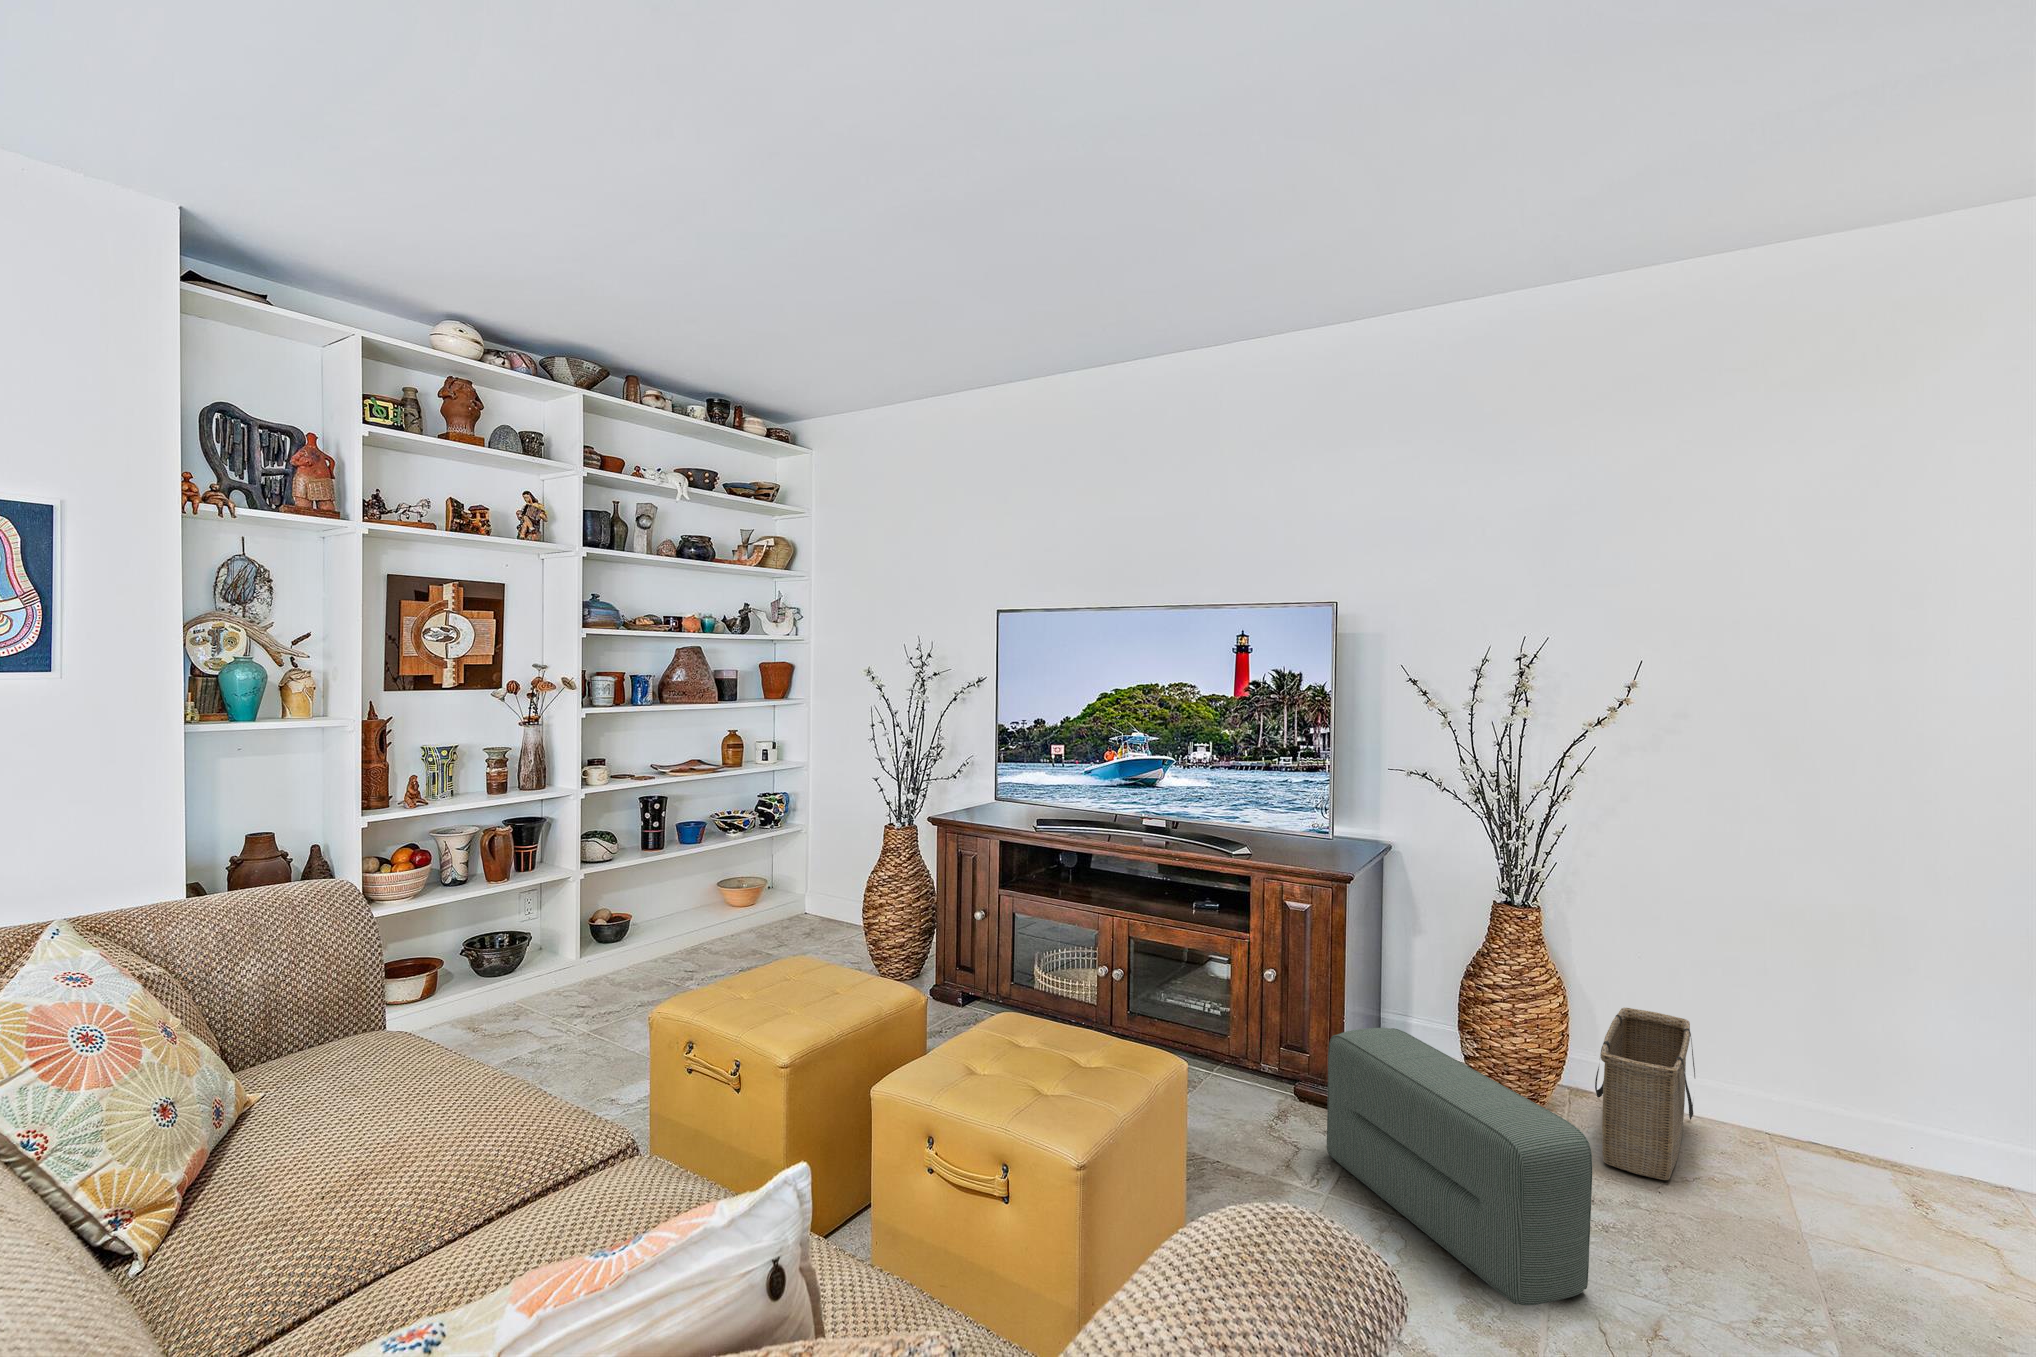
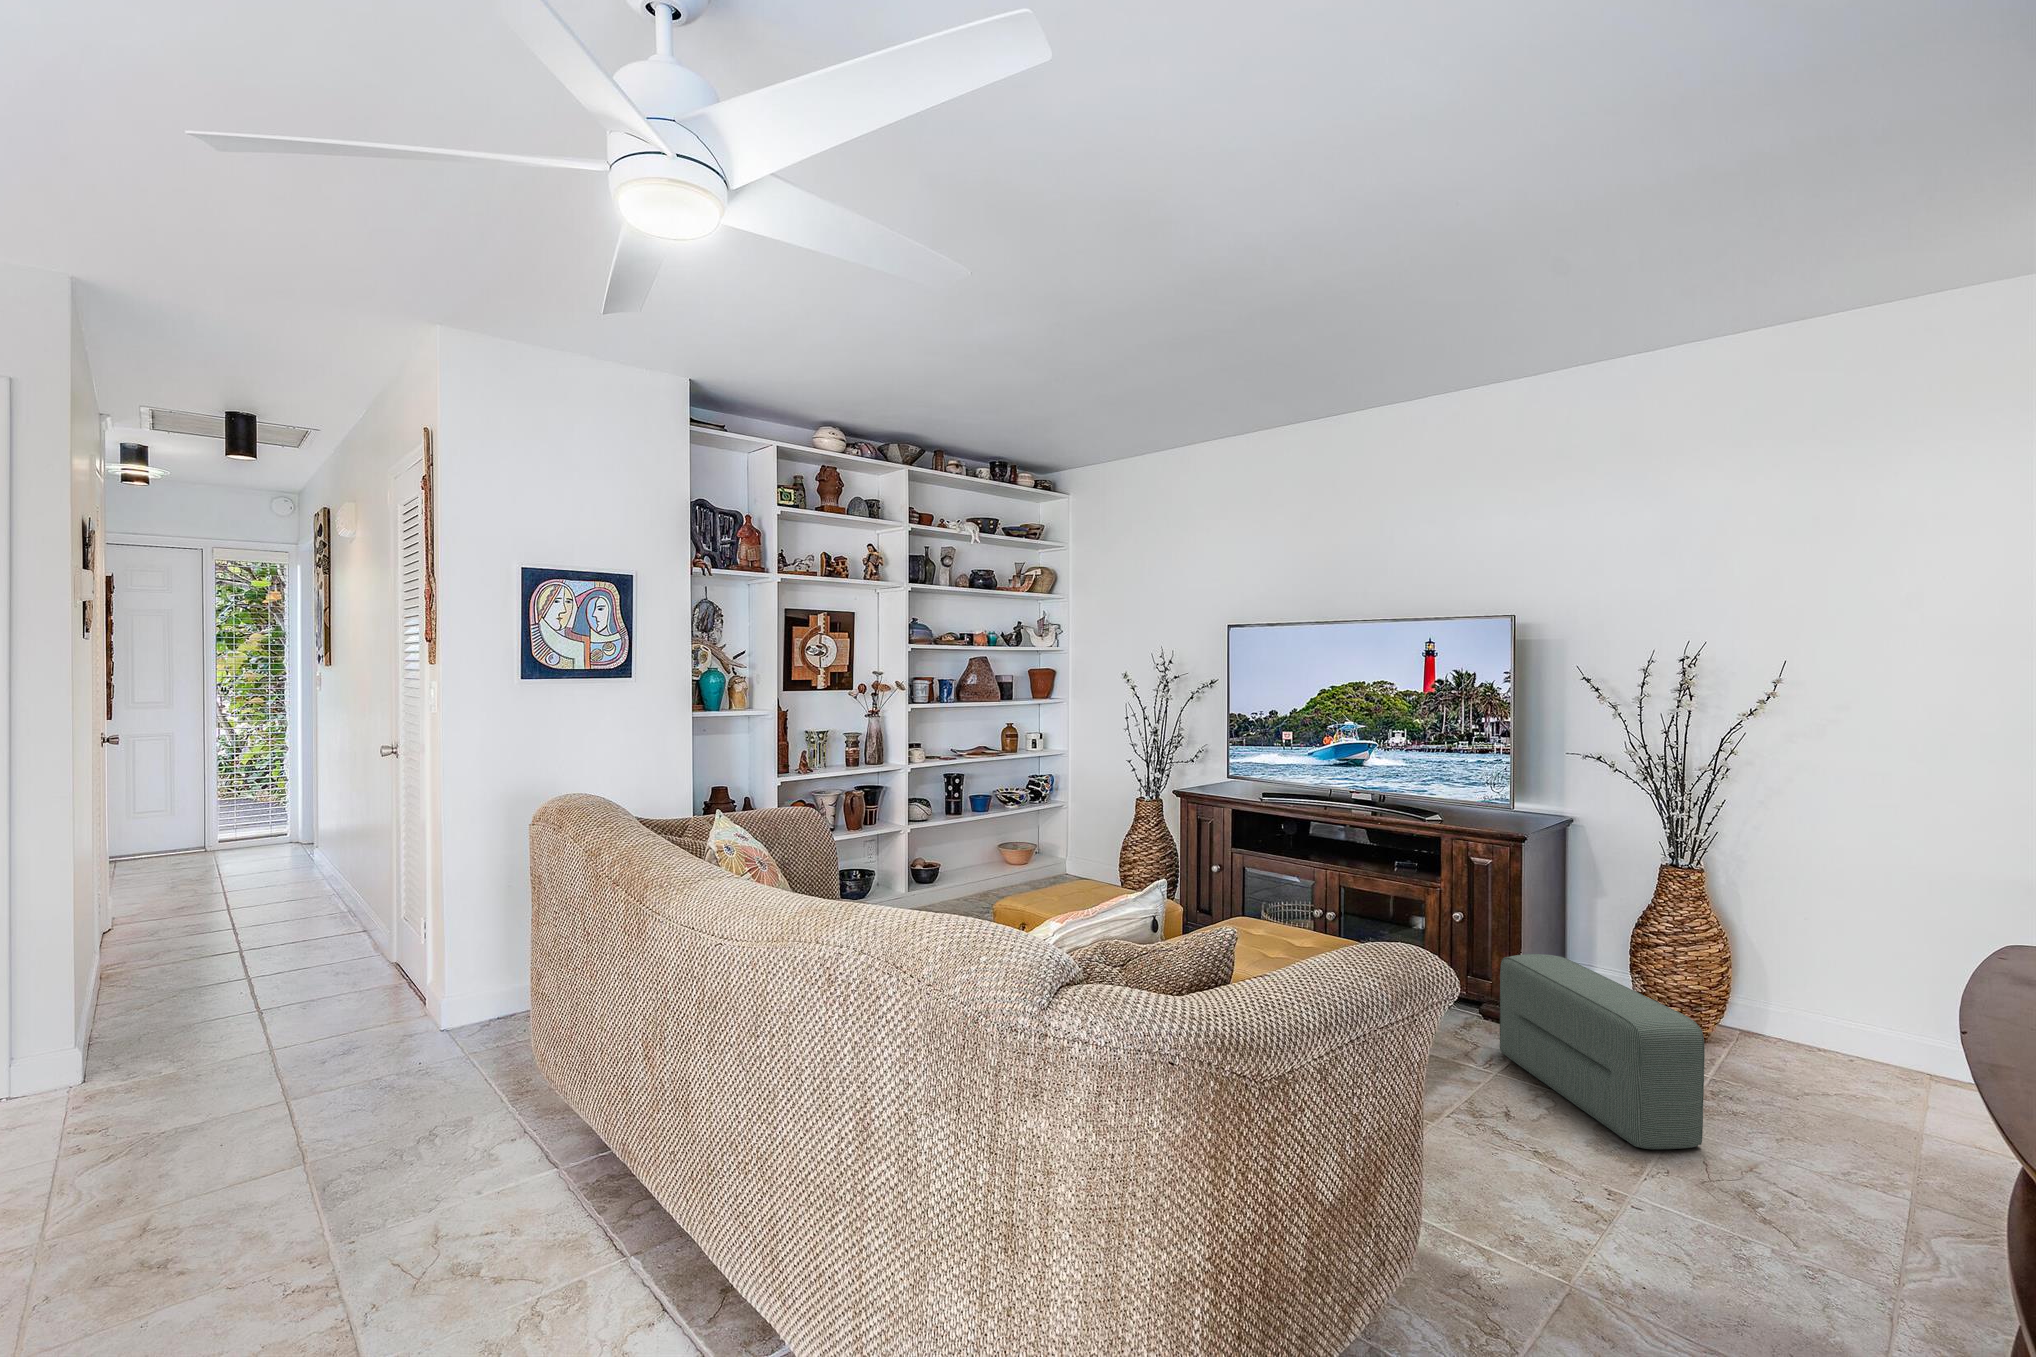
basket: present [1595,1008,1695,1180] -> none [1744,958,1845,1091]

